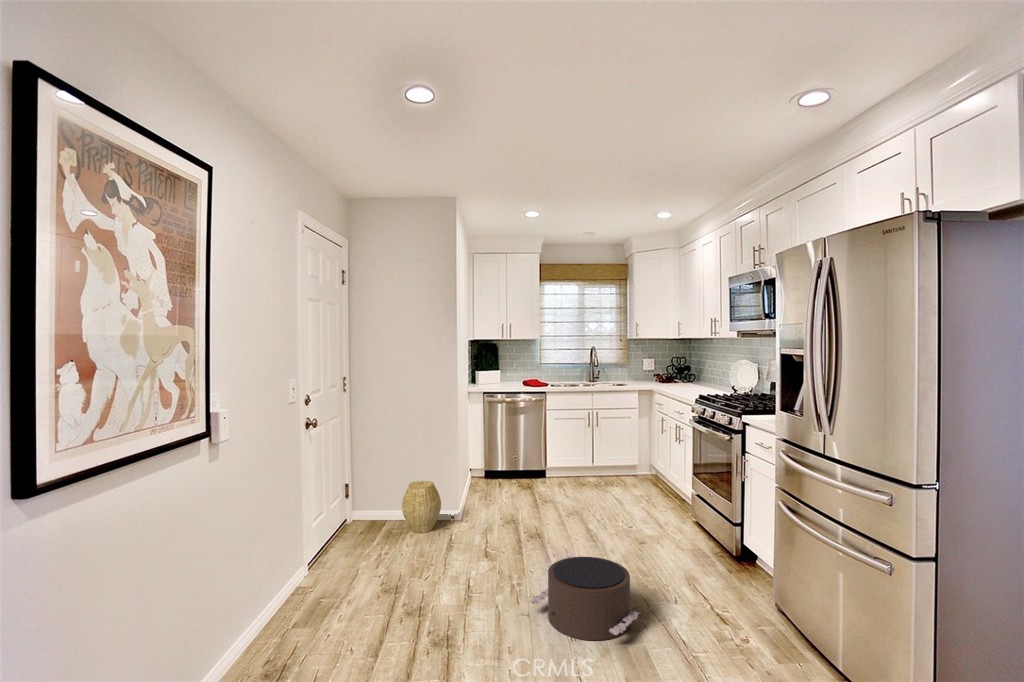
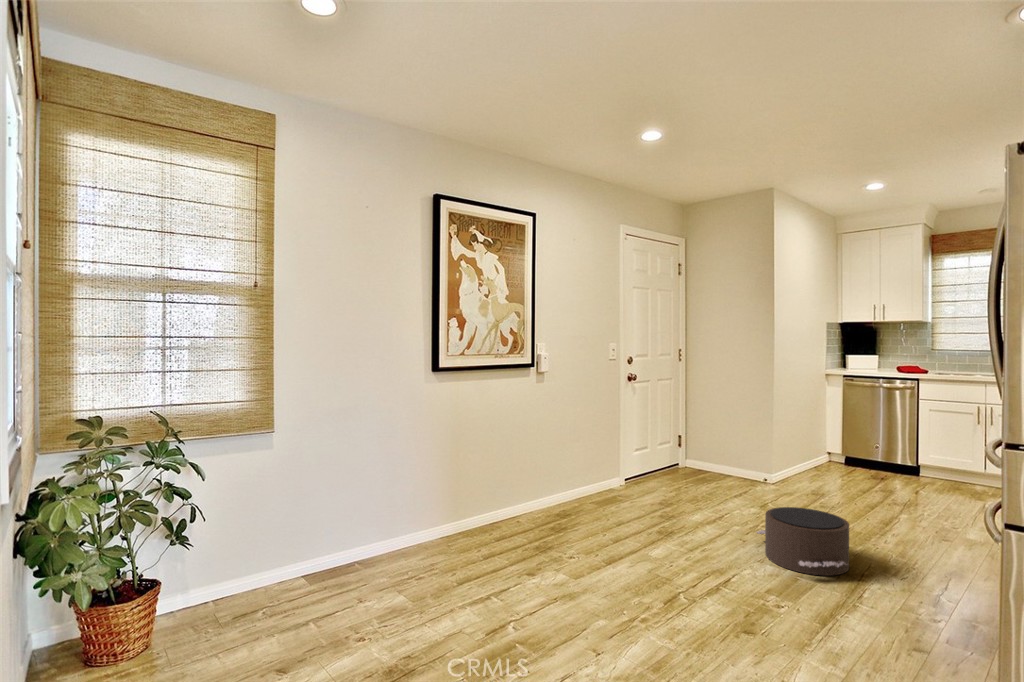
woven basket: present [402,481,441,533] -> none [716,440,752,484]

